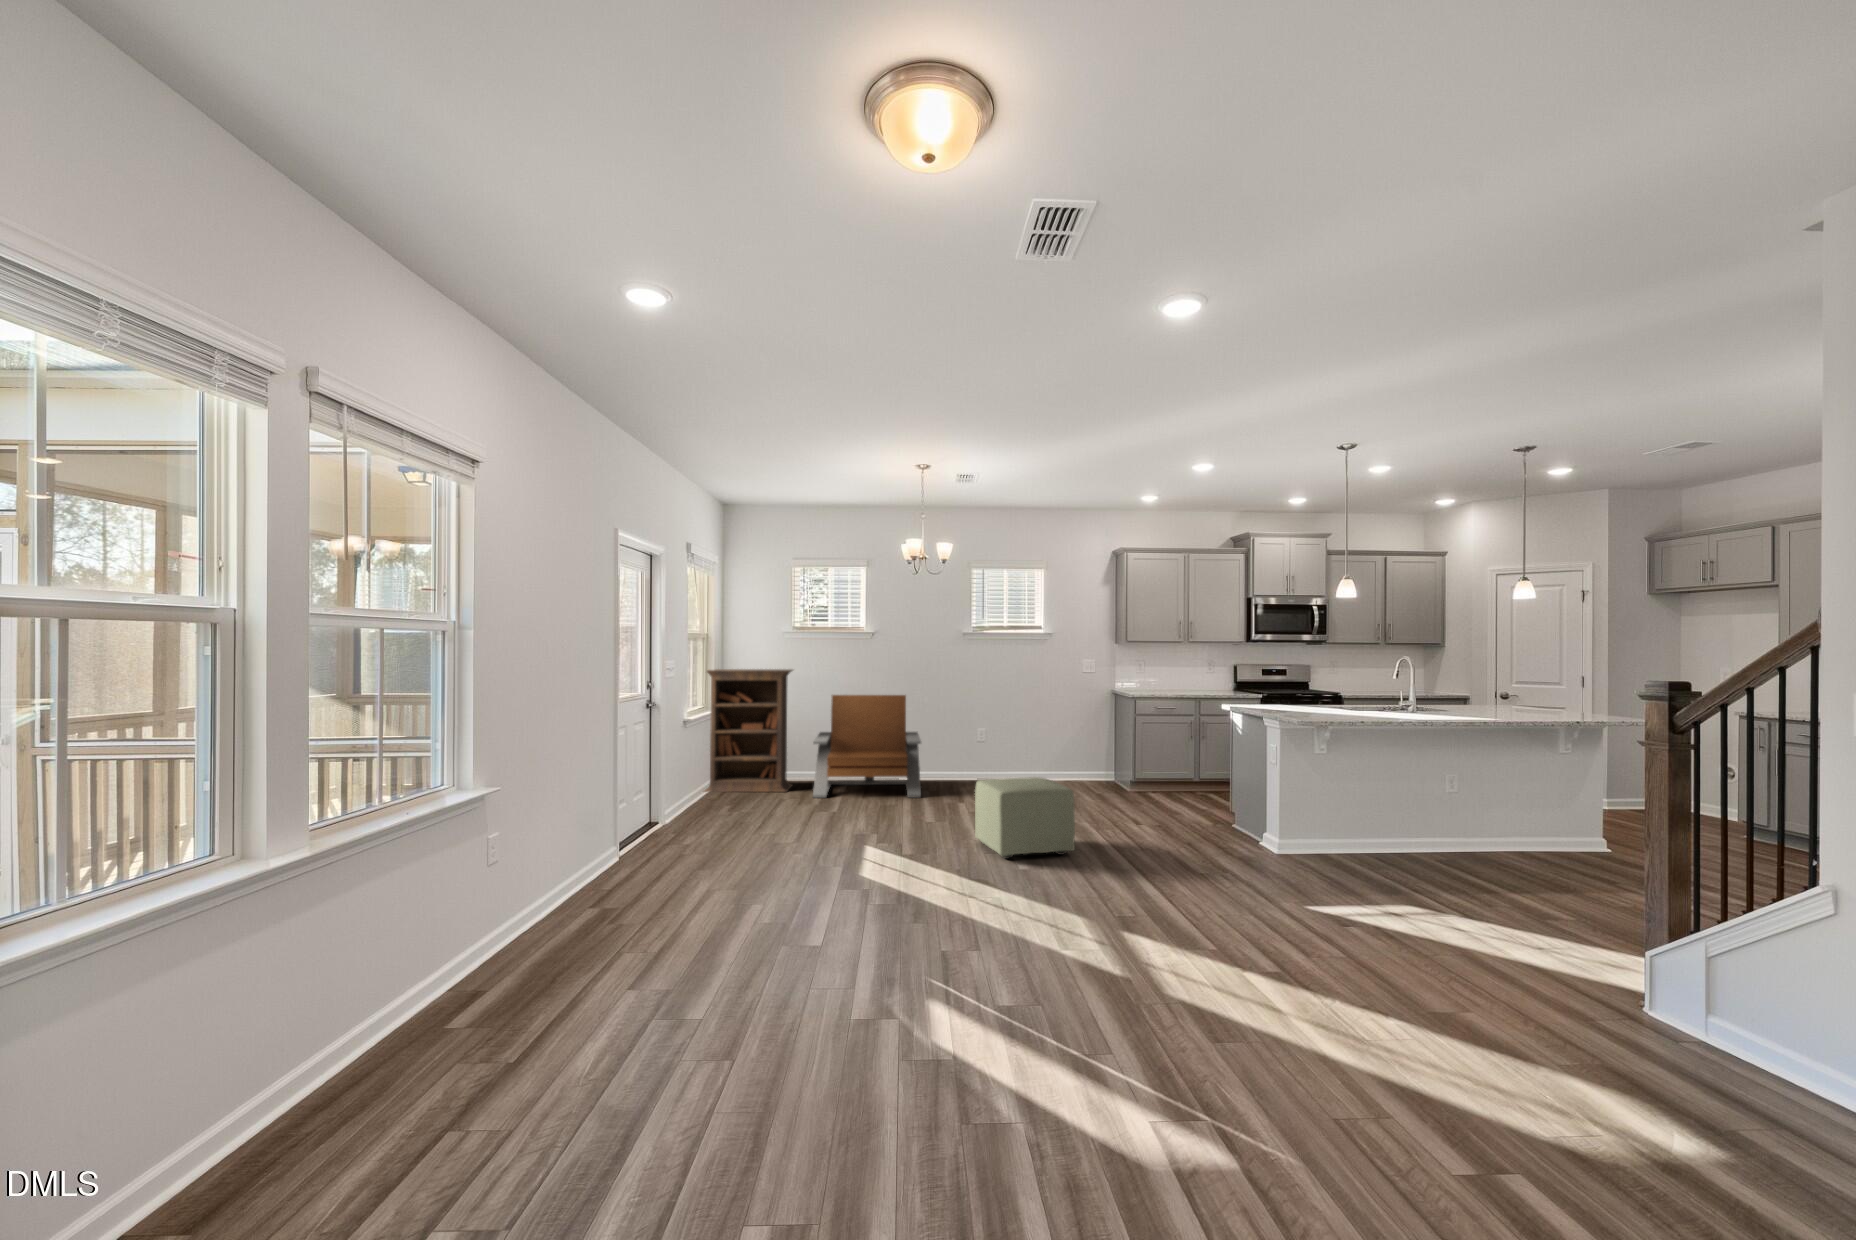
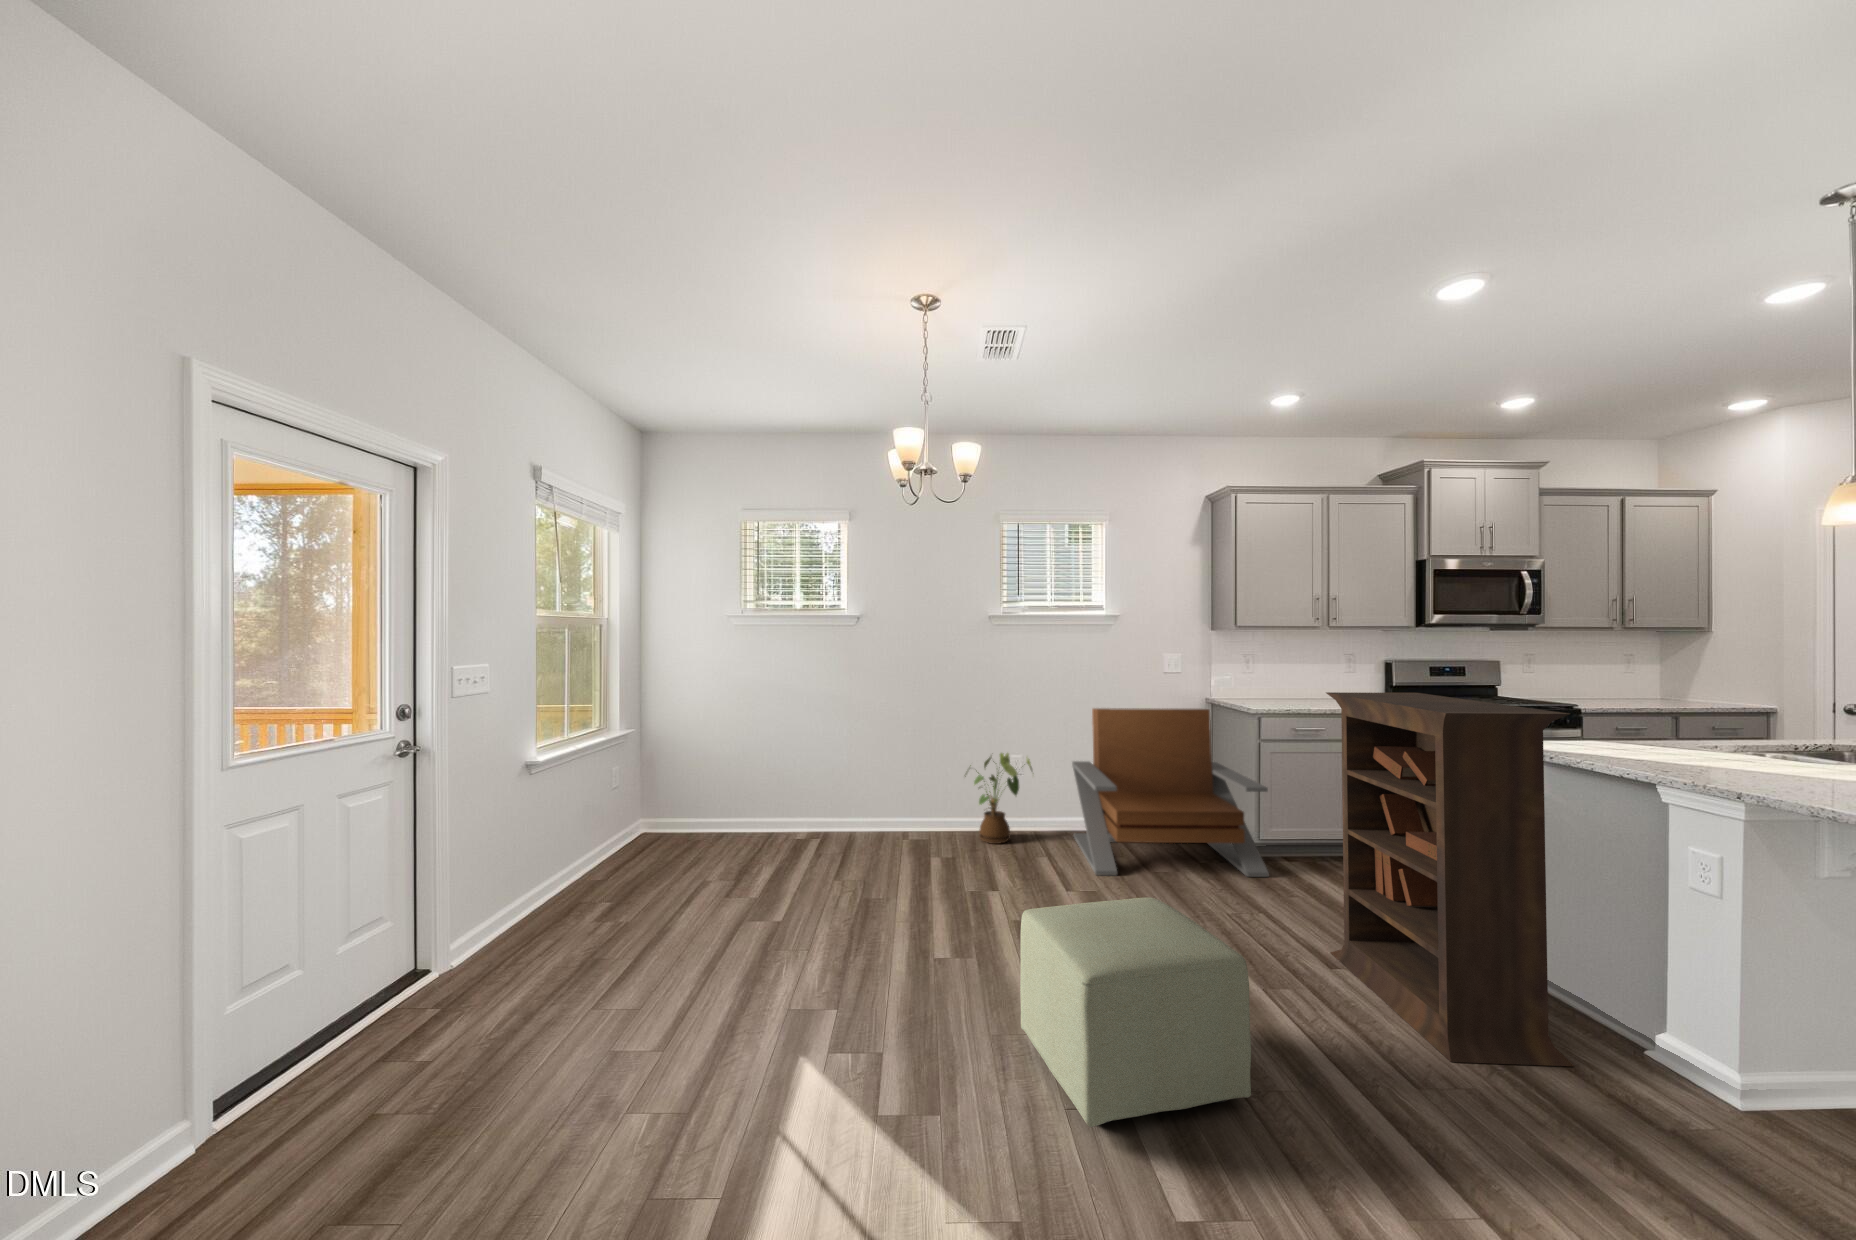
bookcase: present [705,669,793,792] -> present [1326,692,1574,1066]
lounge chair: present [813,695,921,798] -> present [1072,708,1269,877]
house plant: none [945,726,992,786] -> present [965,753,1032,844]

